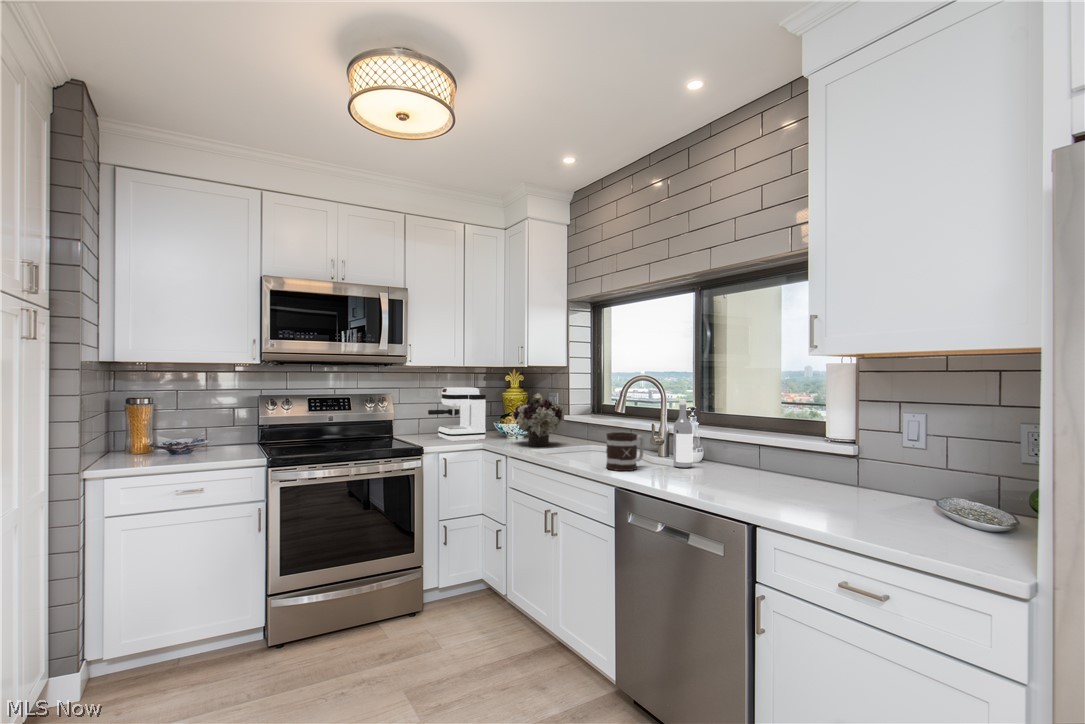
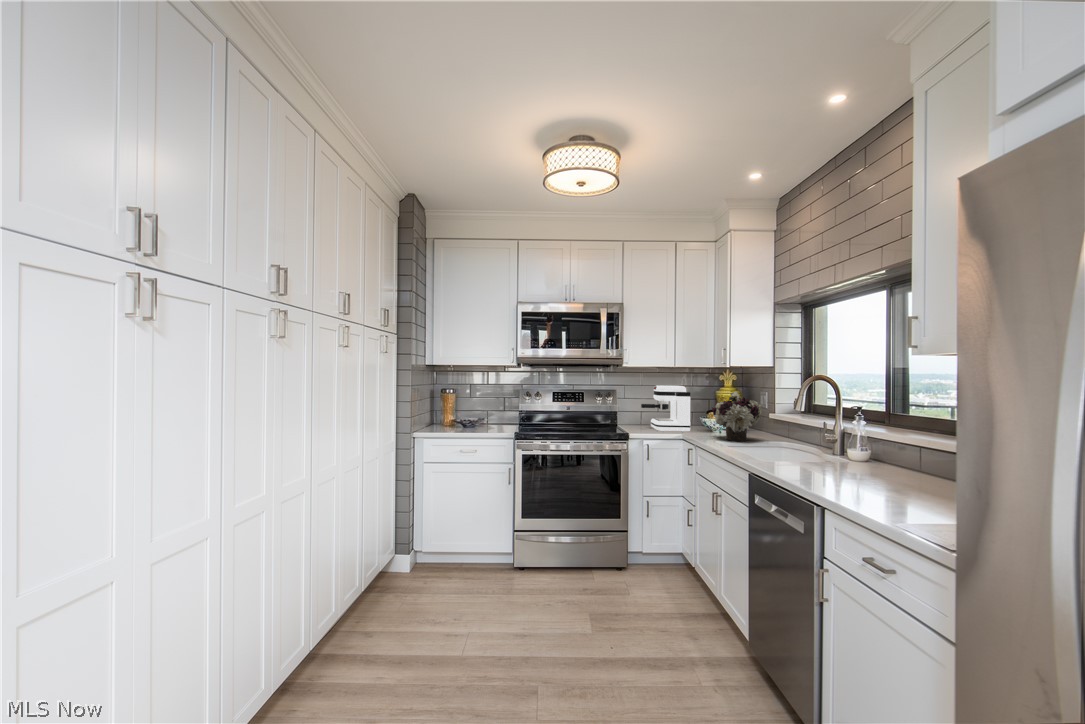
wine bottle: present [673,400,693,468] -> none [864,400,888,474]
mug: present [606,432,644,471] -> none [781,430,827,470]

